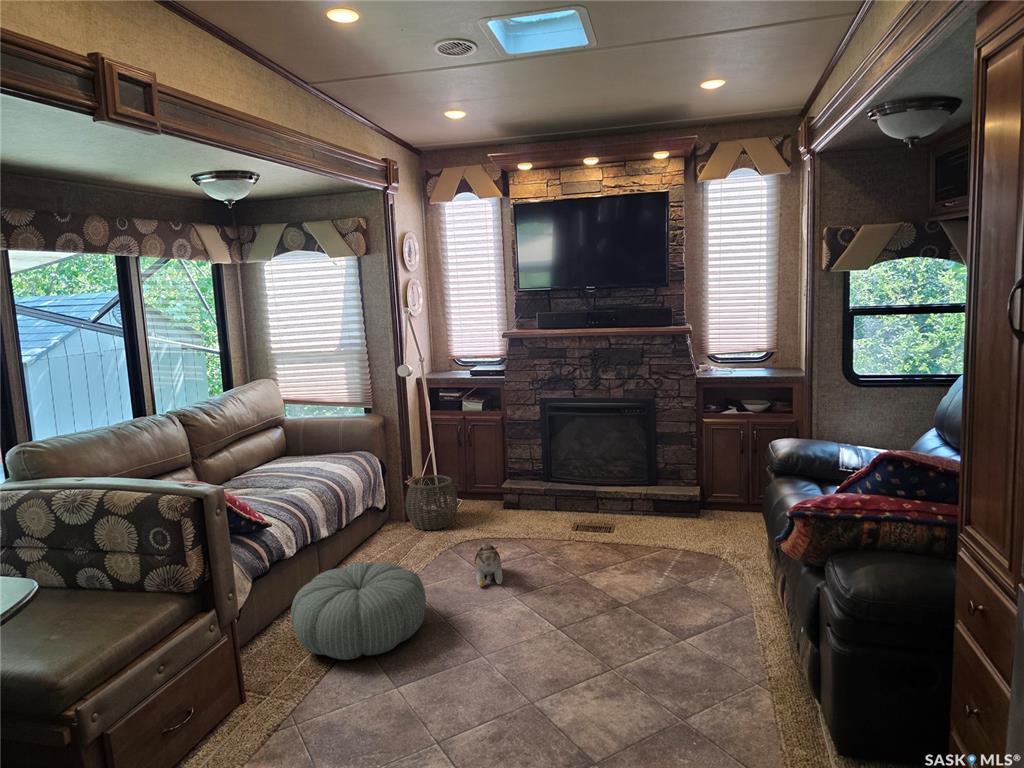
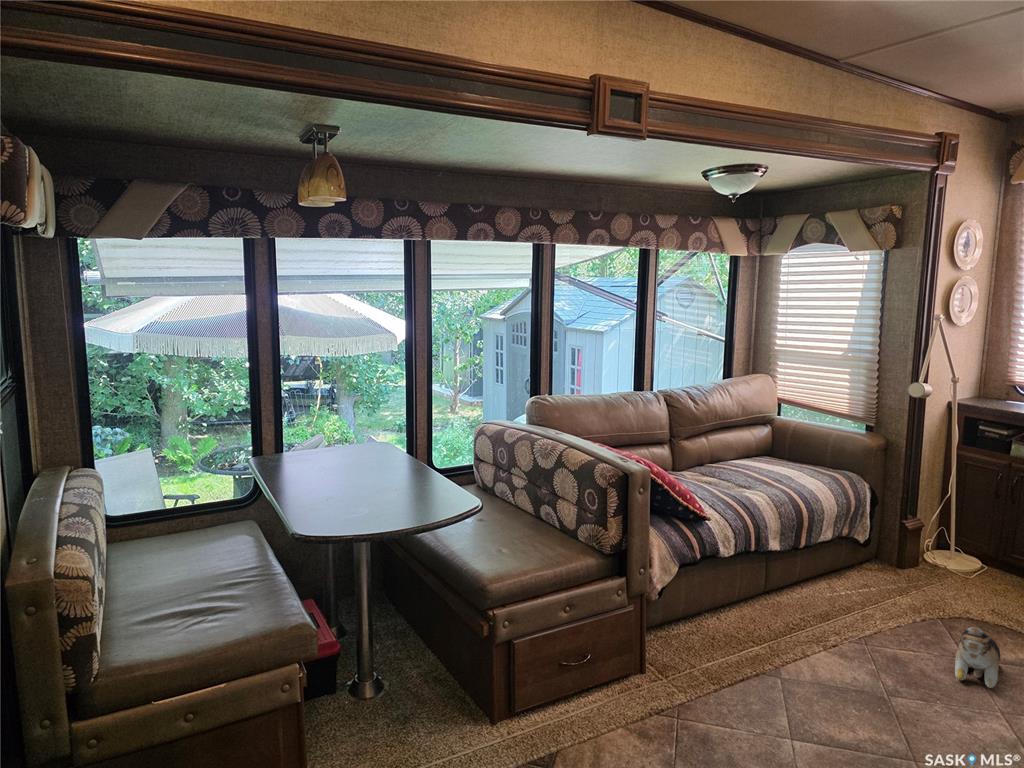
woven basket: present [406,475,458,530] -> none [894,519,972,591]
pouf: present [291,562,426,660] -> none [709,584,867,697]

